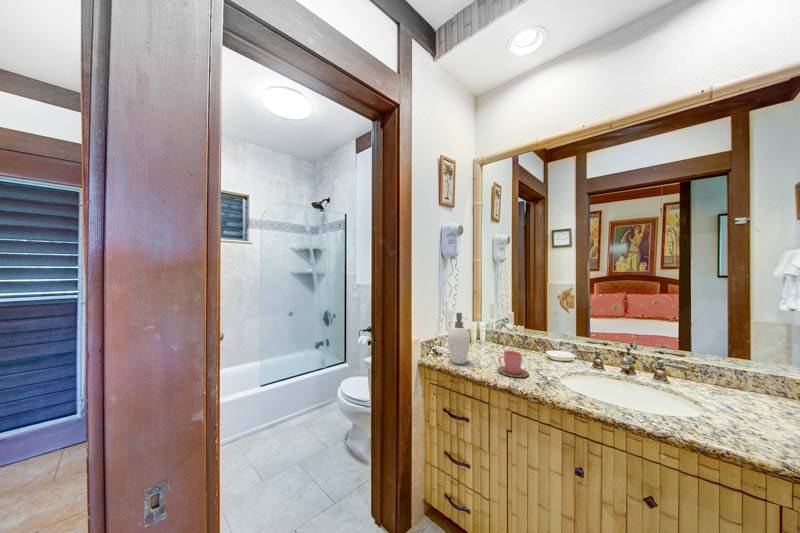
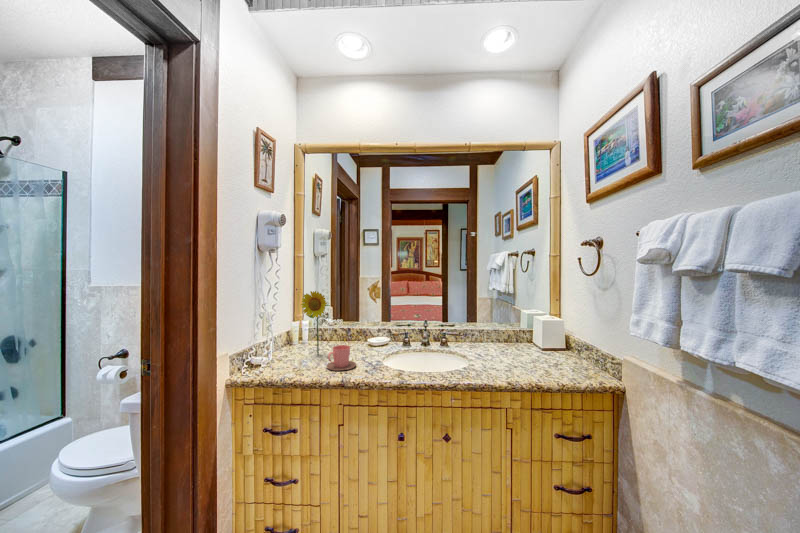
flower: none [477,295,505,356] -> present [301,291,330,355]
soap dispenser: present [448,312,470,364] -> none [270,313,296,371]

